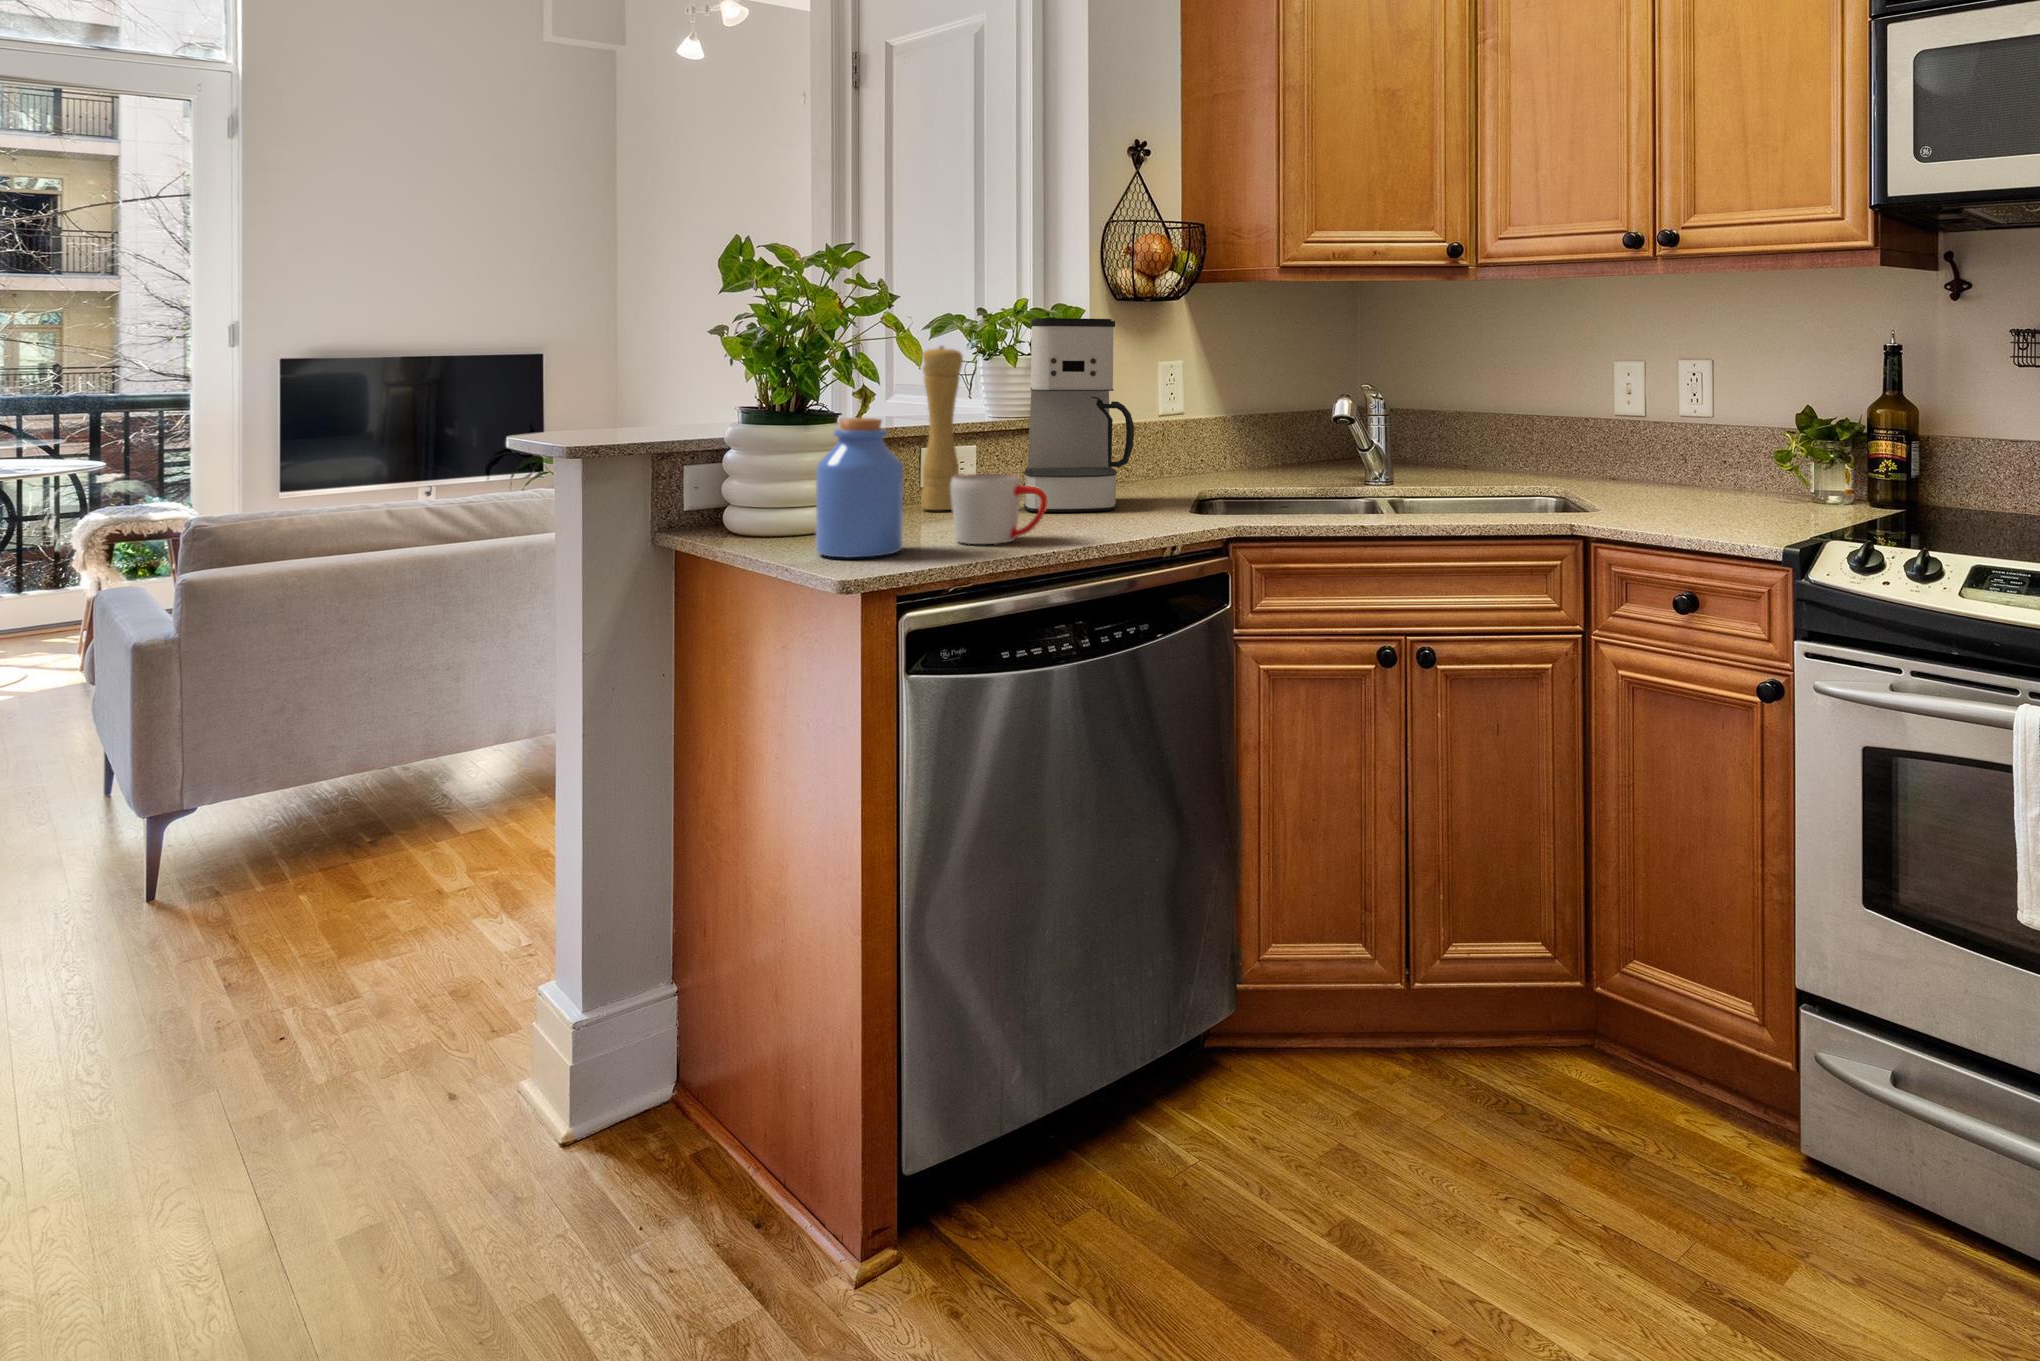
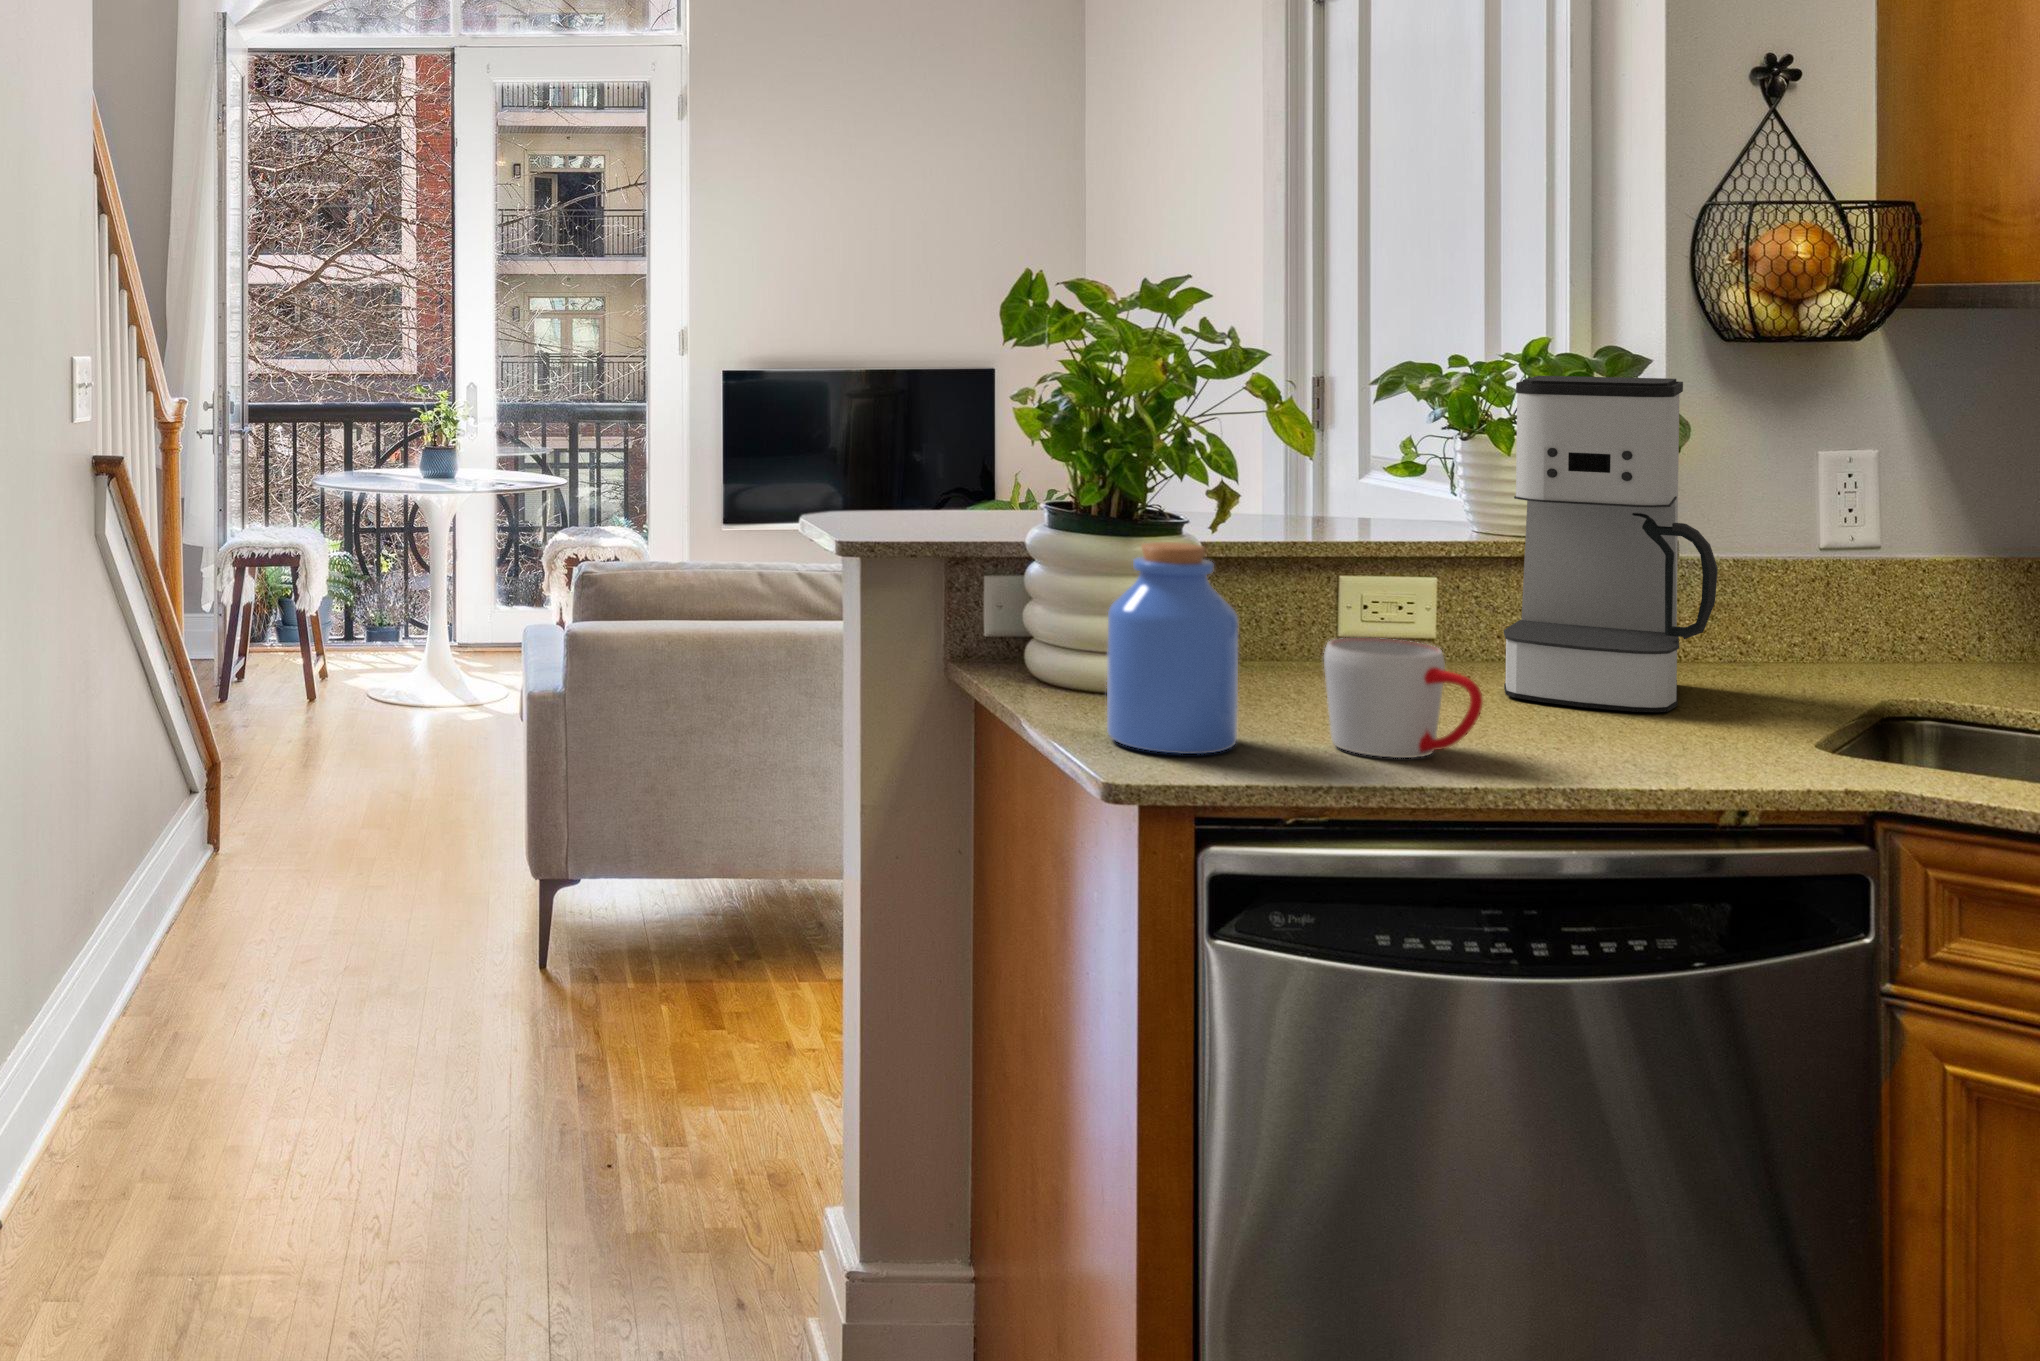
pepper mill: present [921,346,963,510] -> none [1333,419,1402,676]

